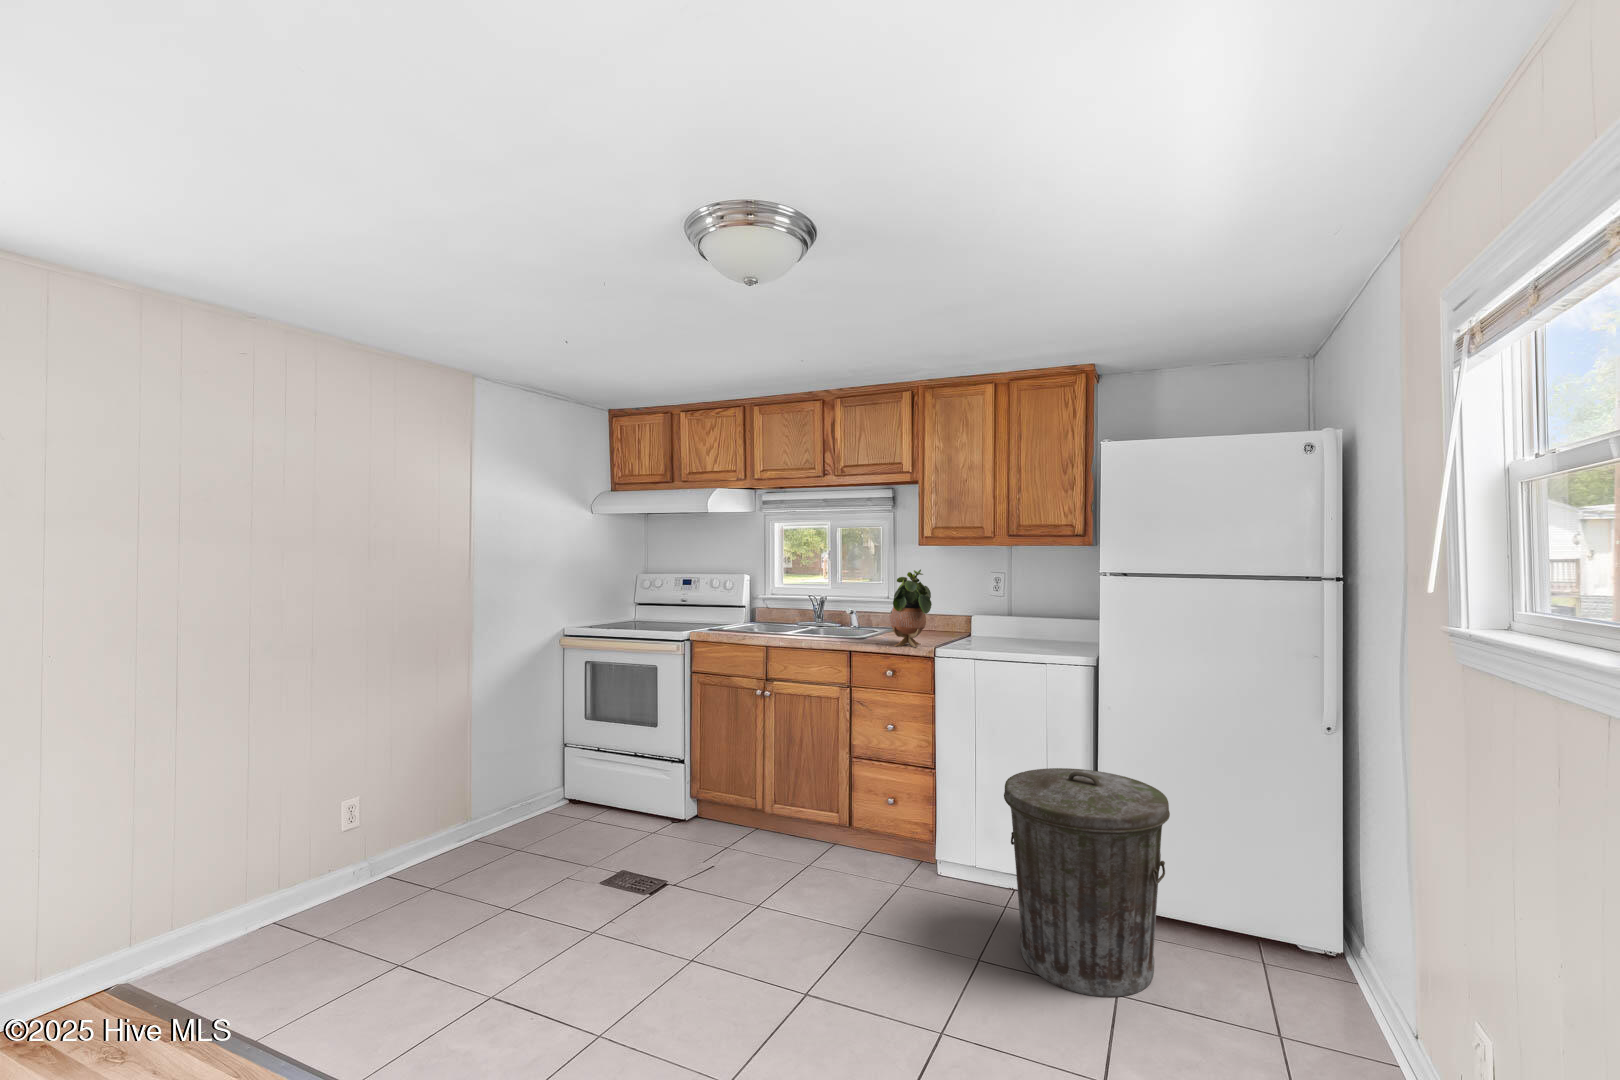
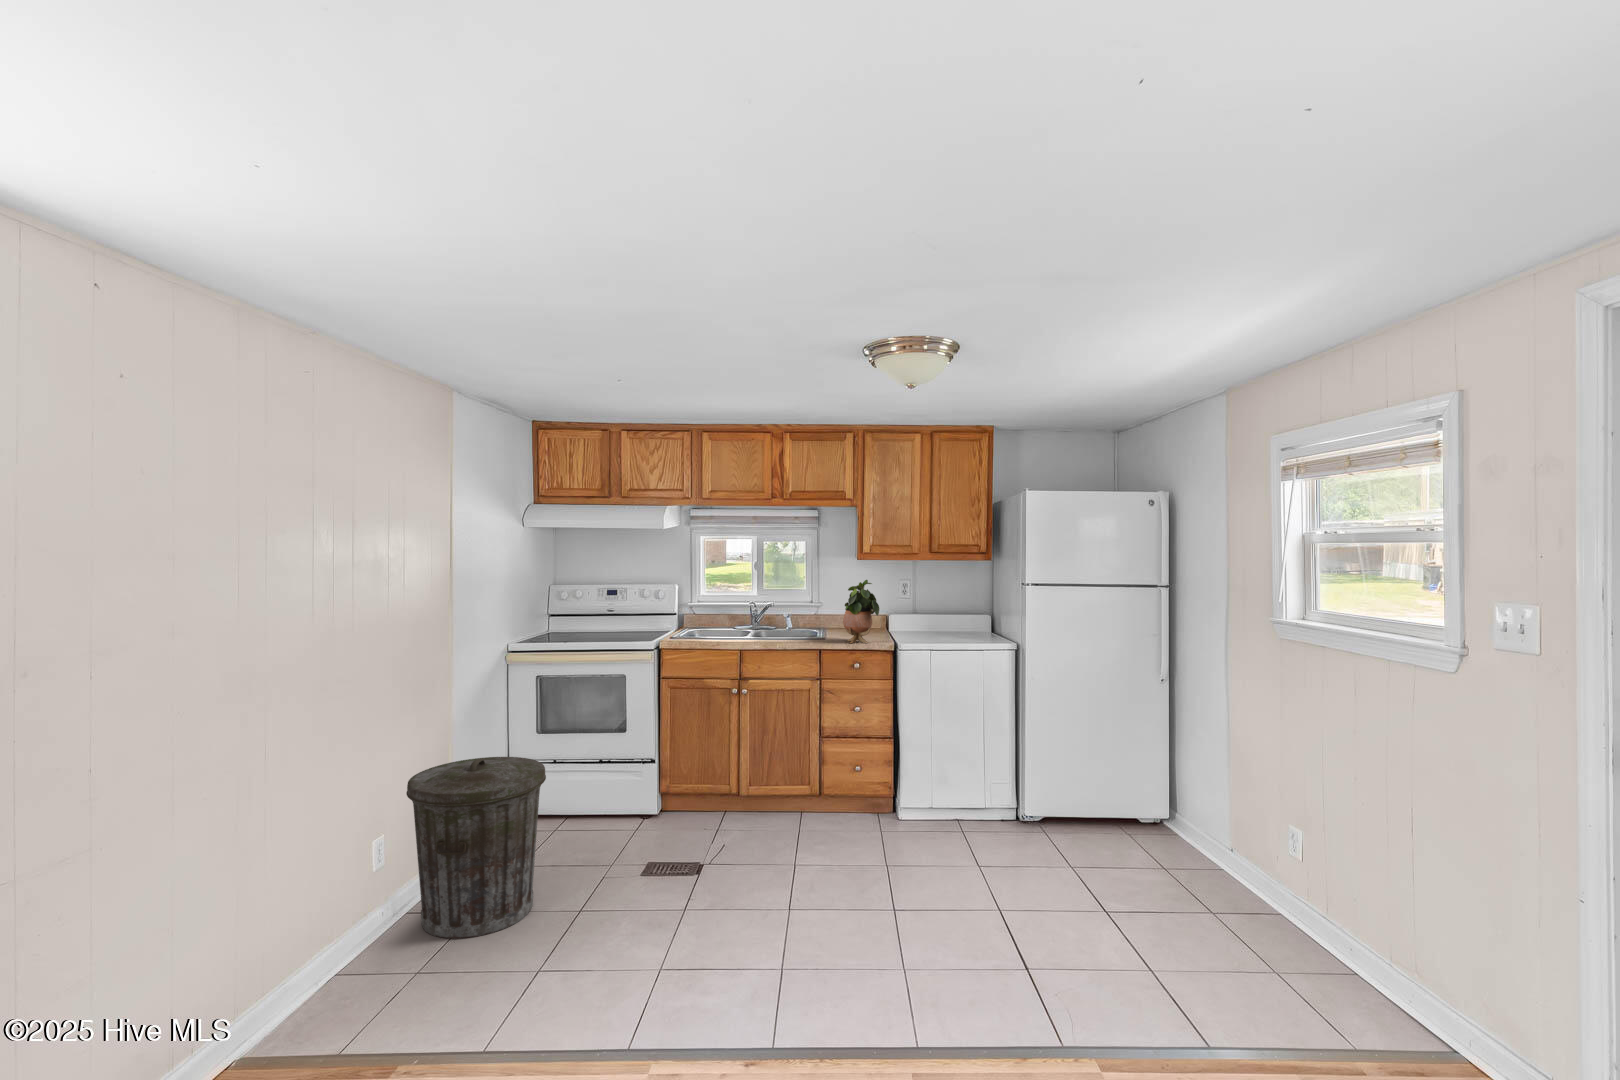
trash can: present [1004,768,1170,997] -> present [406,757,546,939]

